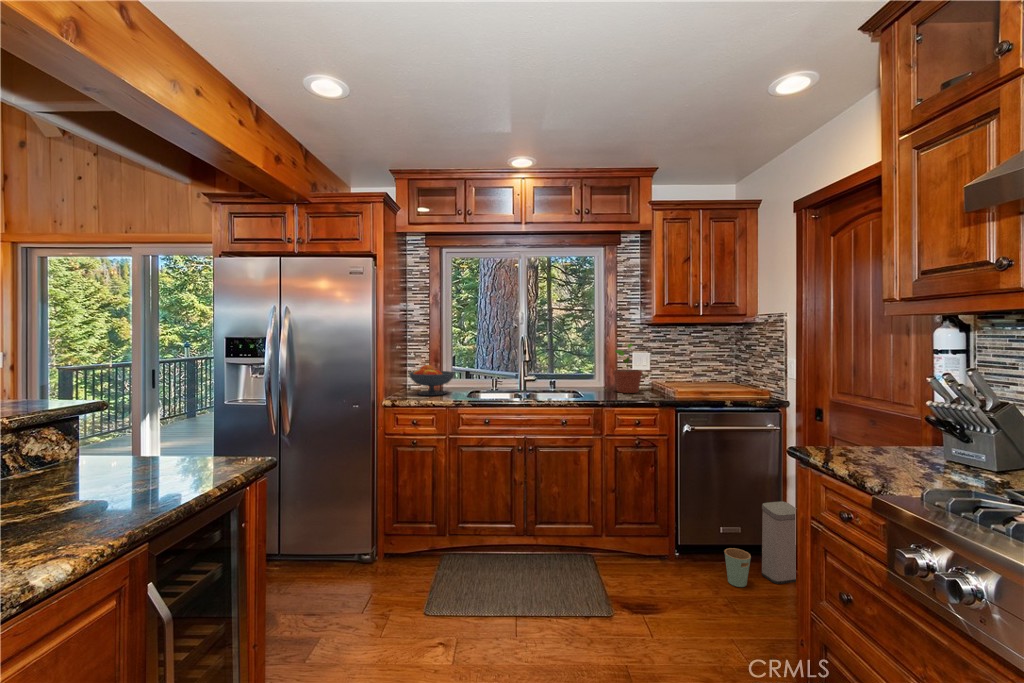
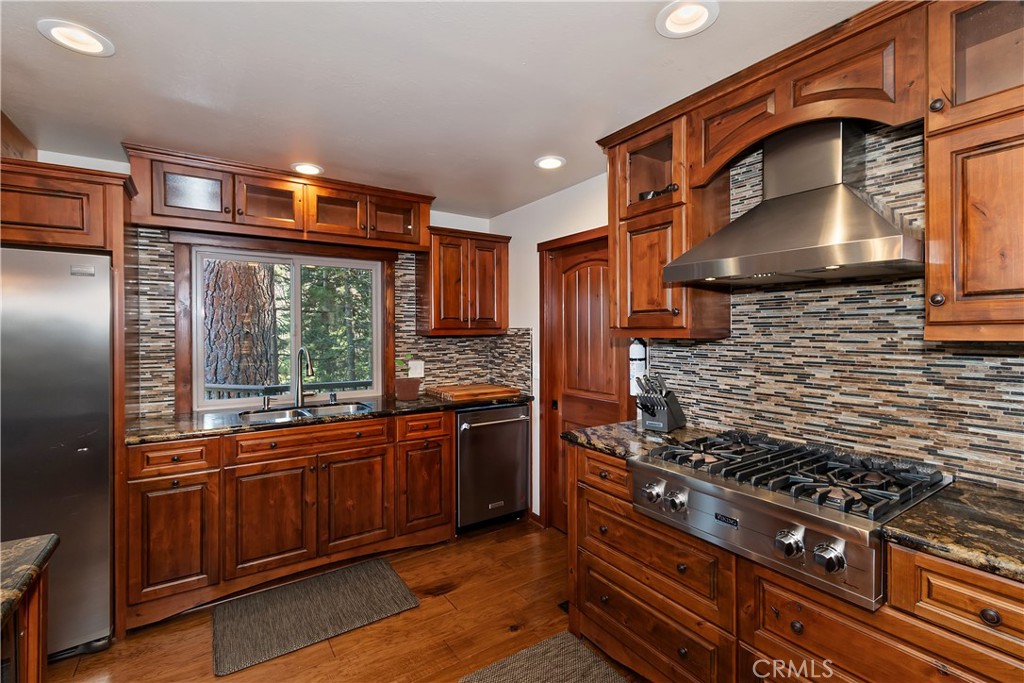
fruit bowl: present [409,365,454,395] -> none [153,386,219,423]
trash can: present [724,501,796,587] -> none [497,475,546,550]

